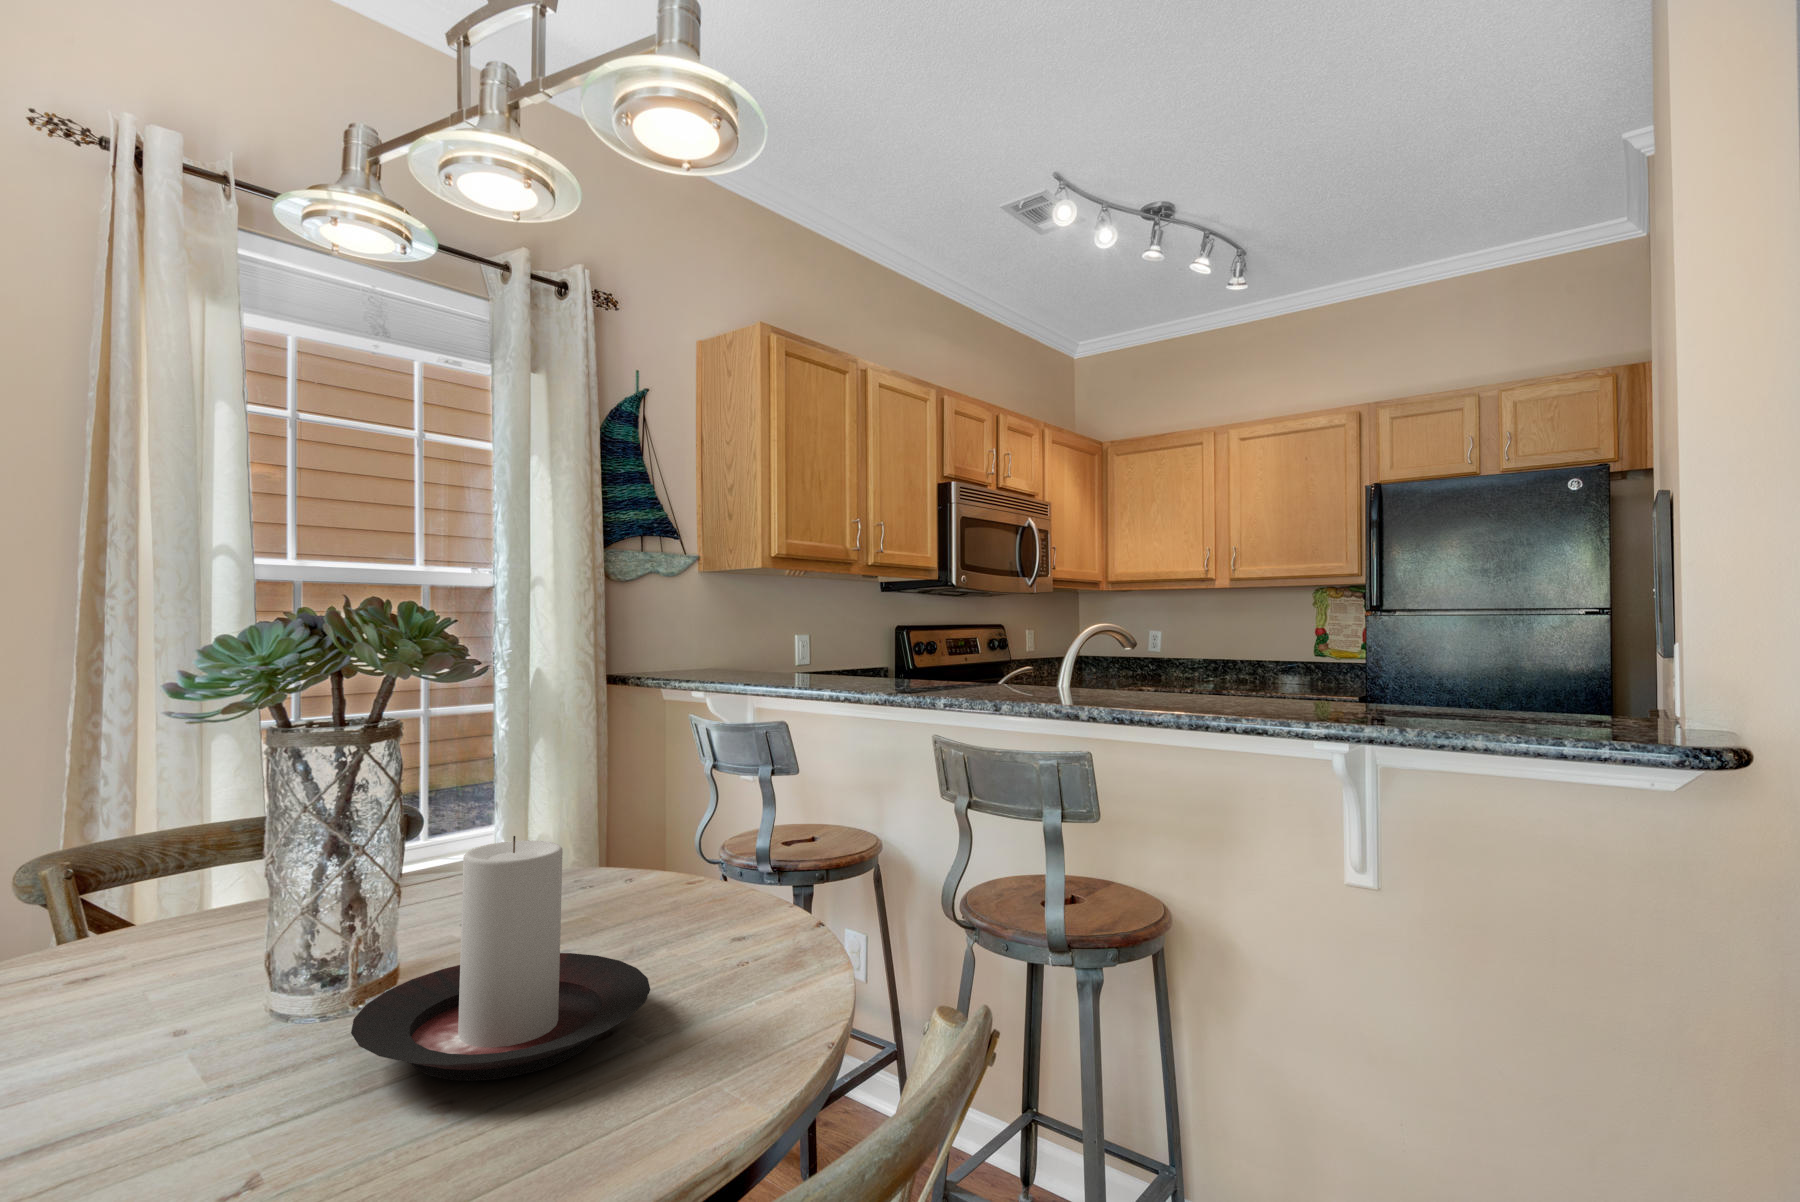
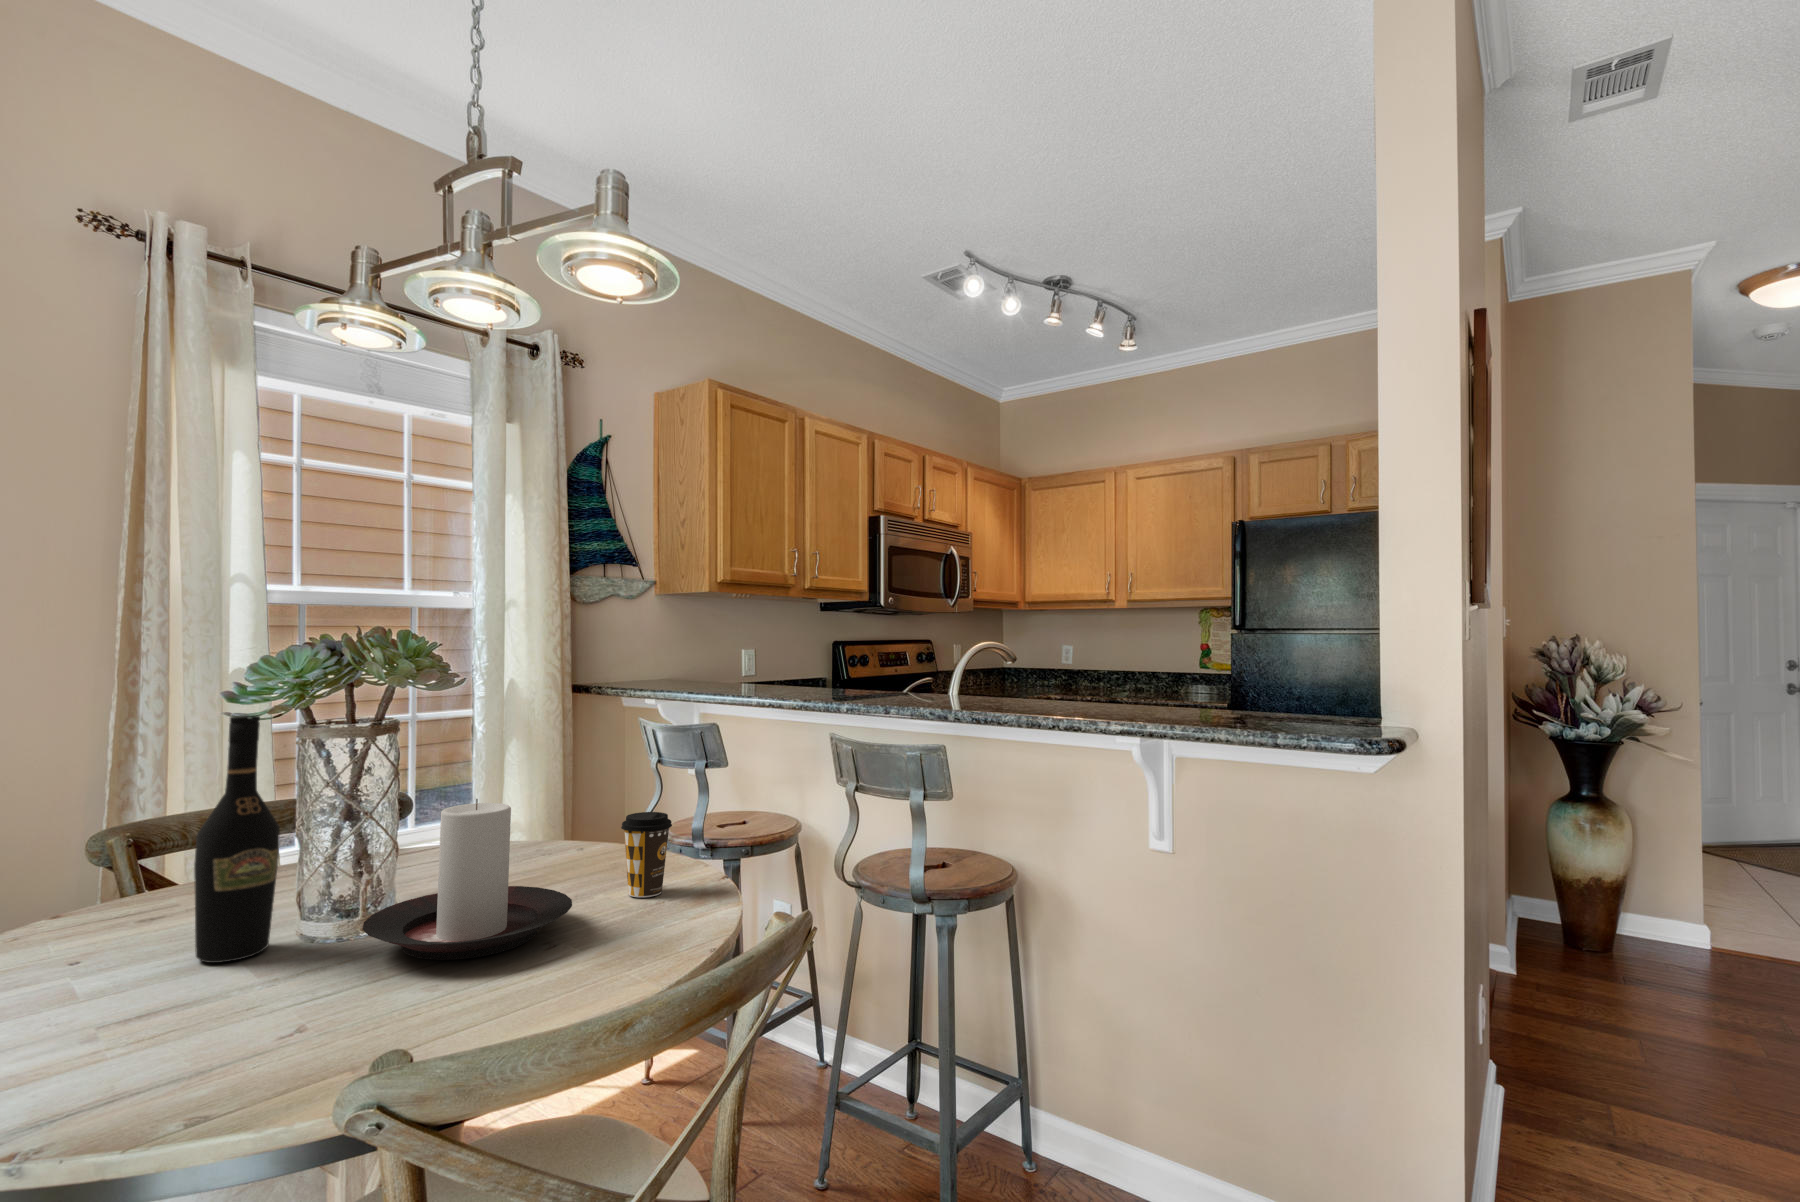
wine bottle: none [107,716,234,1081] -> present [194,716,280,963]
coffee cup: none [707,846,775,966] -> present [621,812,672,897]

